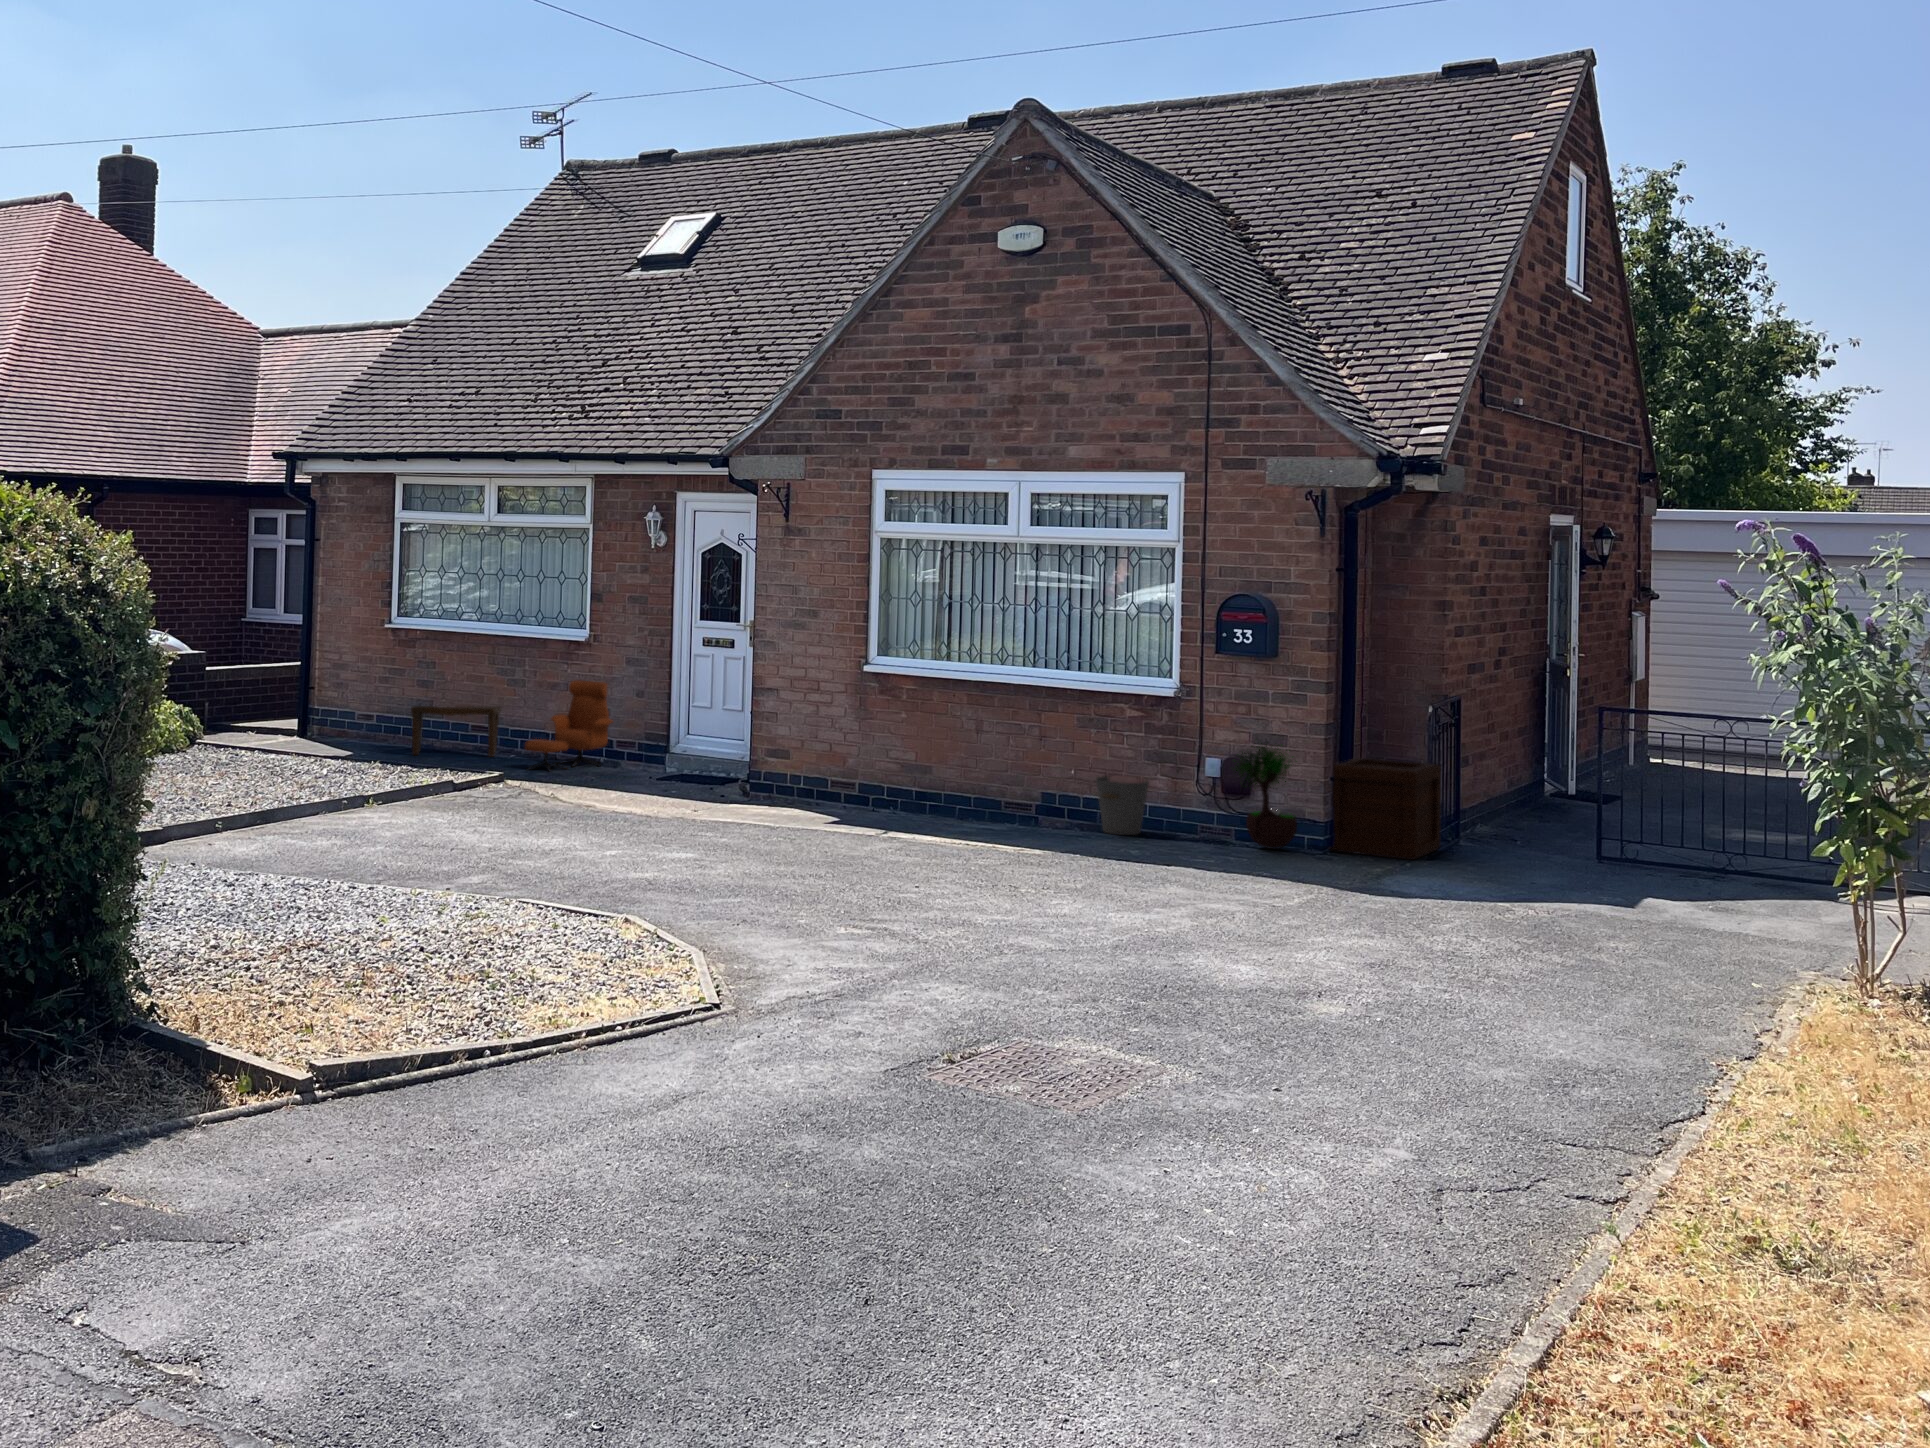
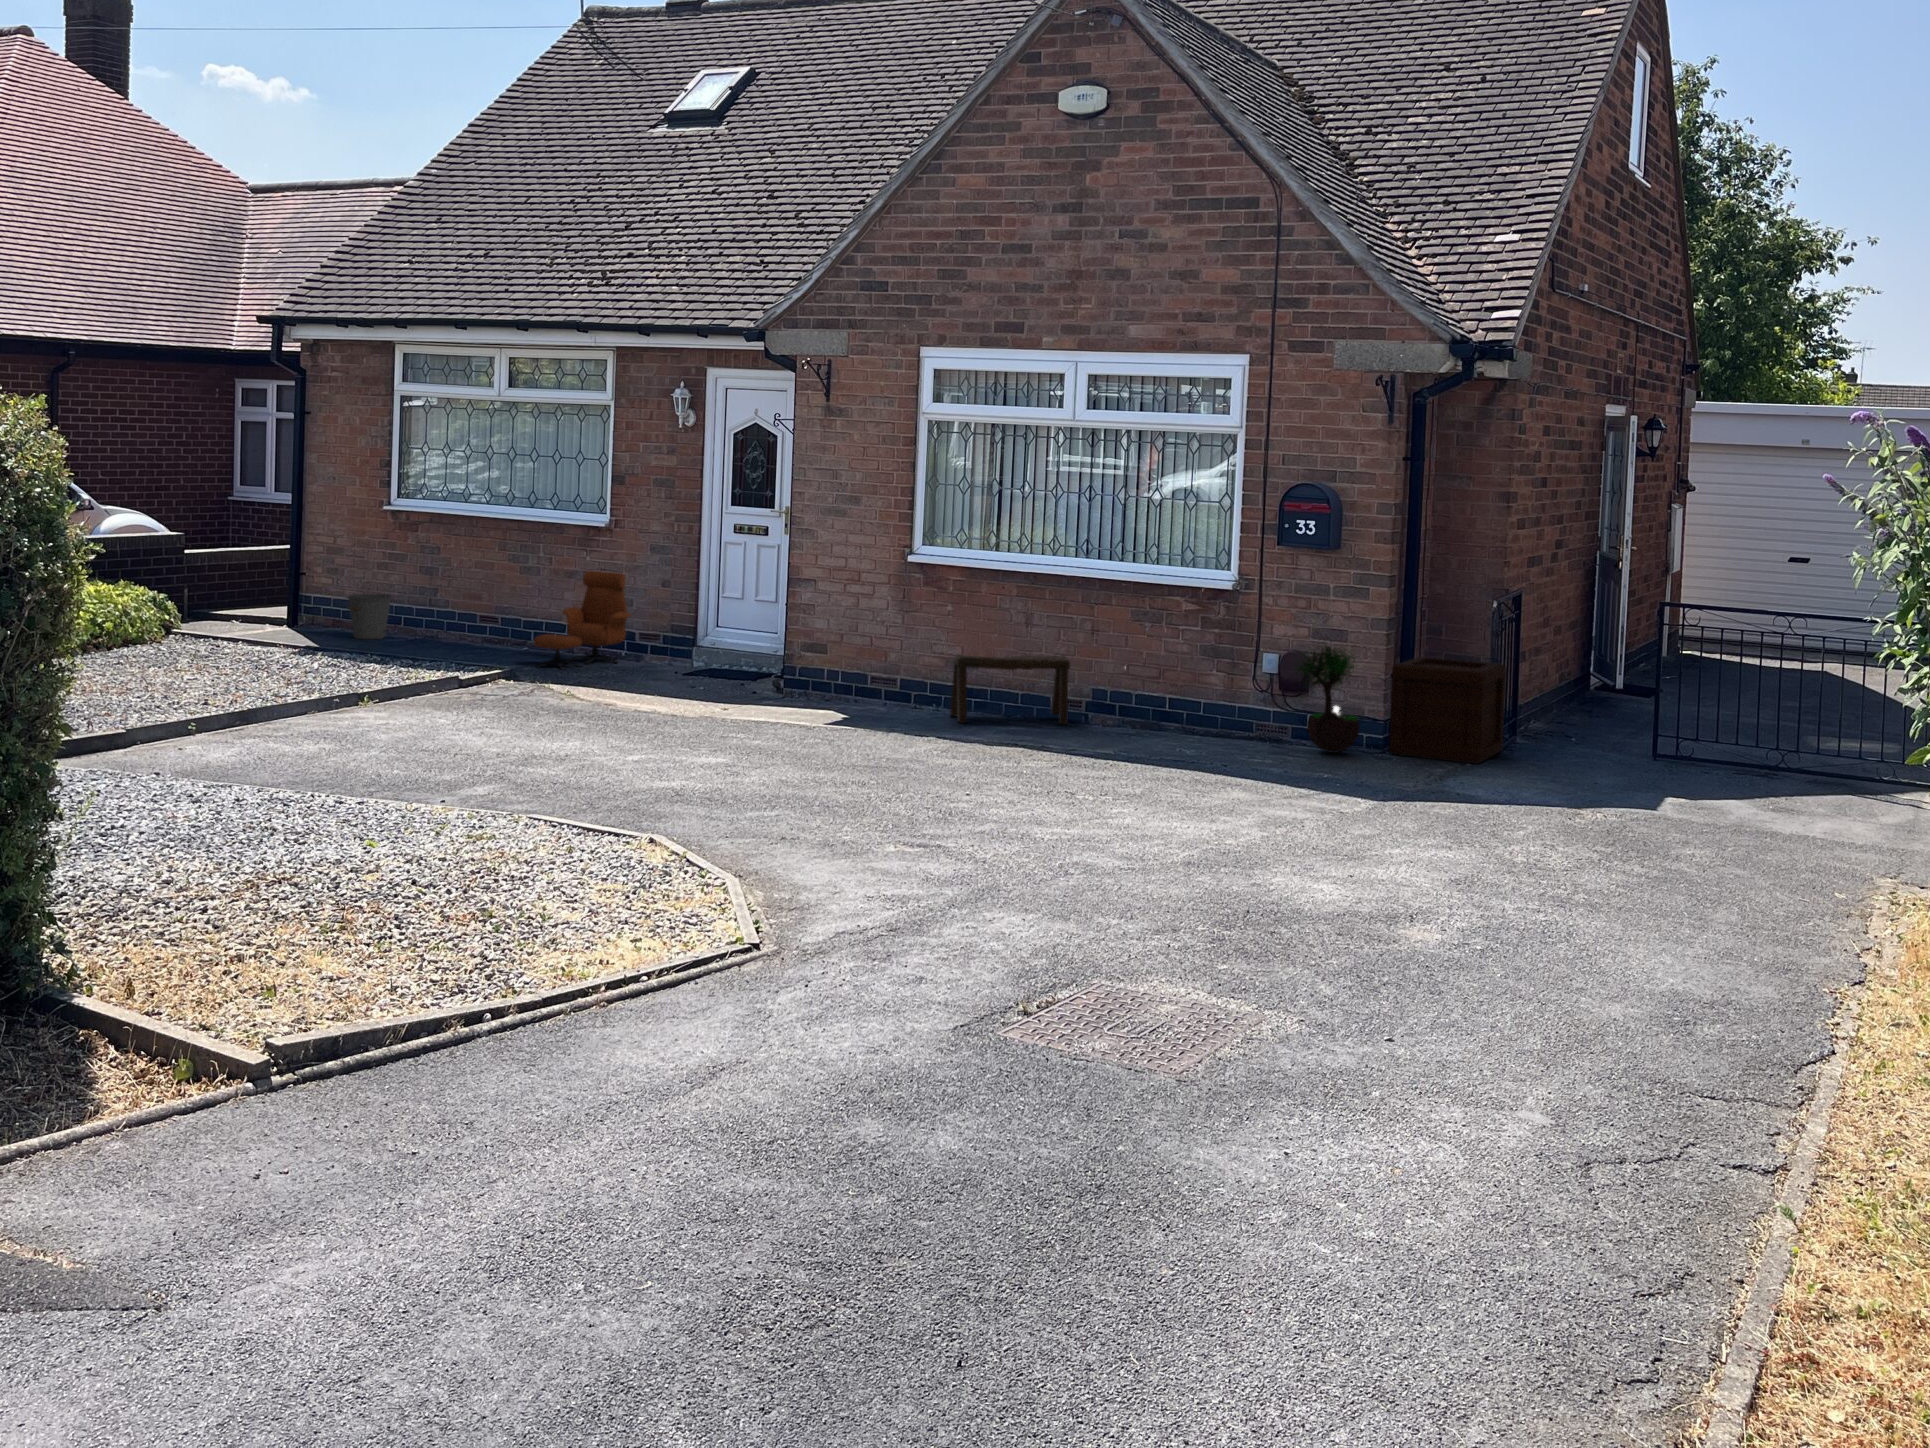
bench: present [411,705,501,757] -> present [950,655,1070,725]
bucket: present [1096,776,1149,835] -> present [348,594,392,639]

